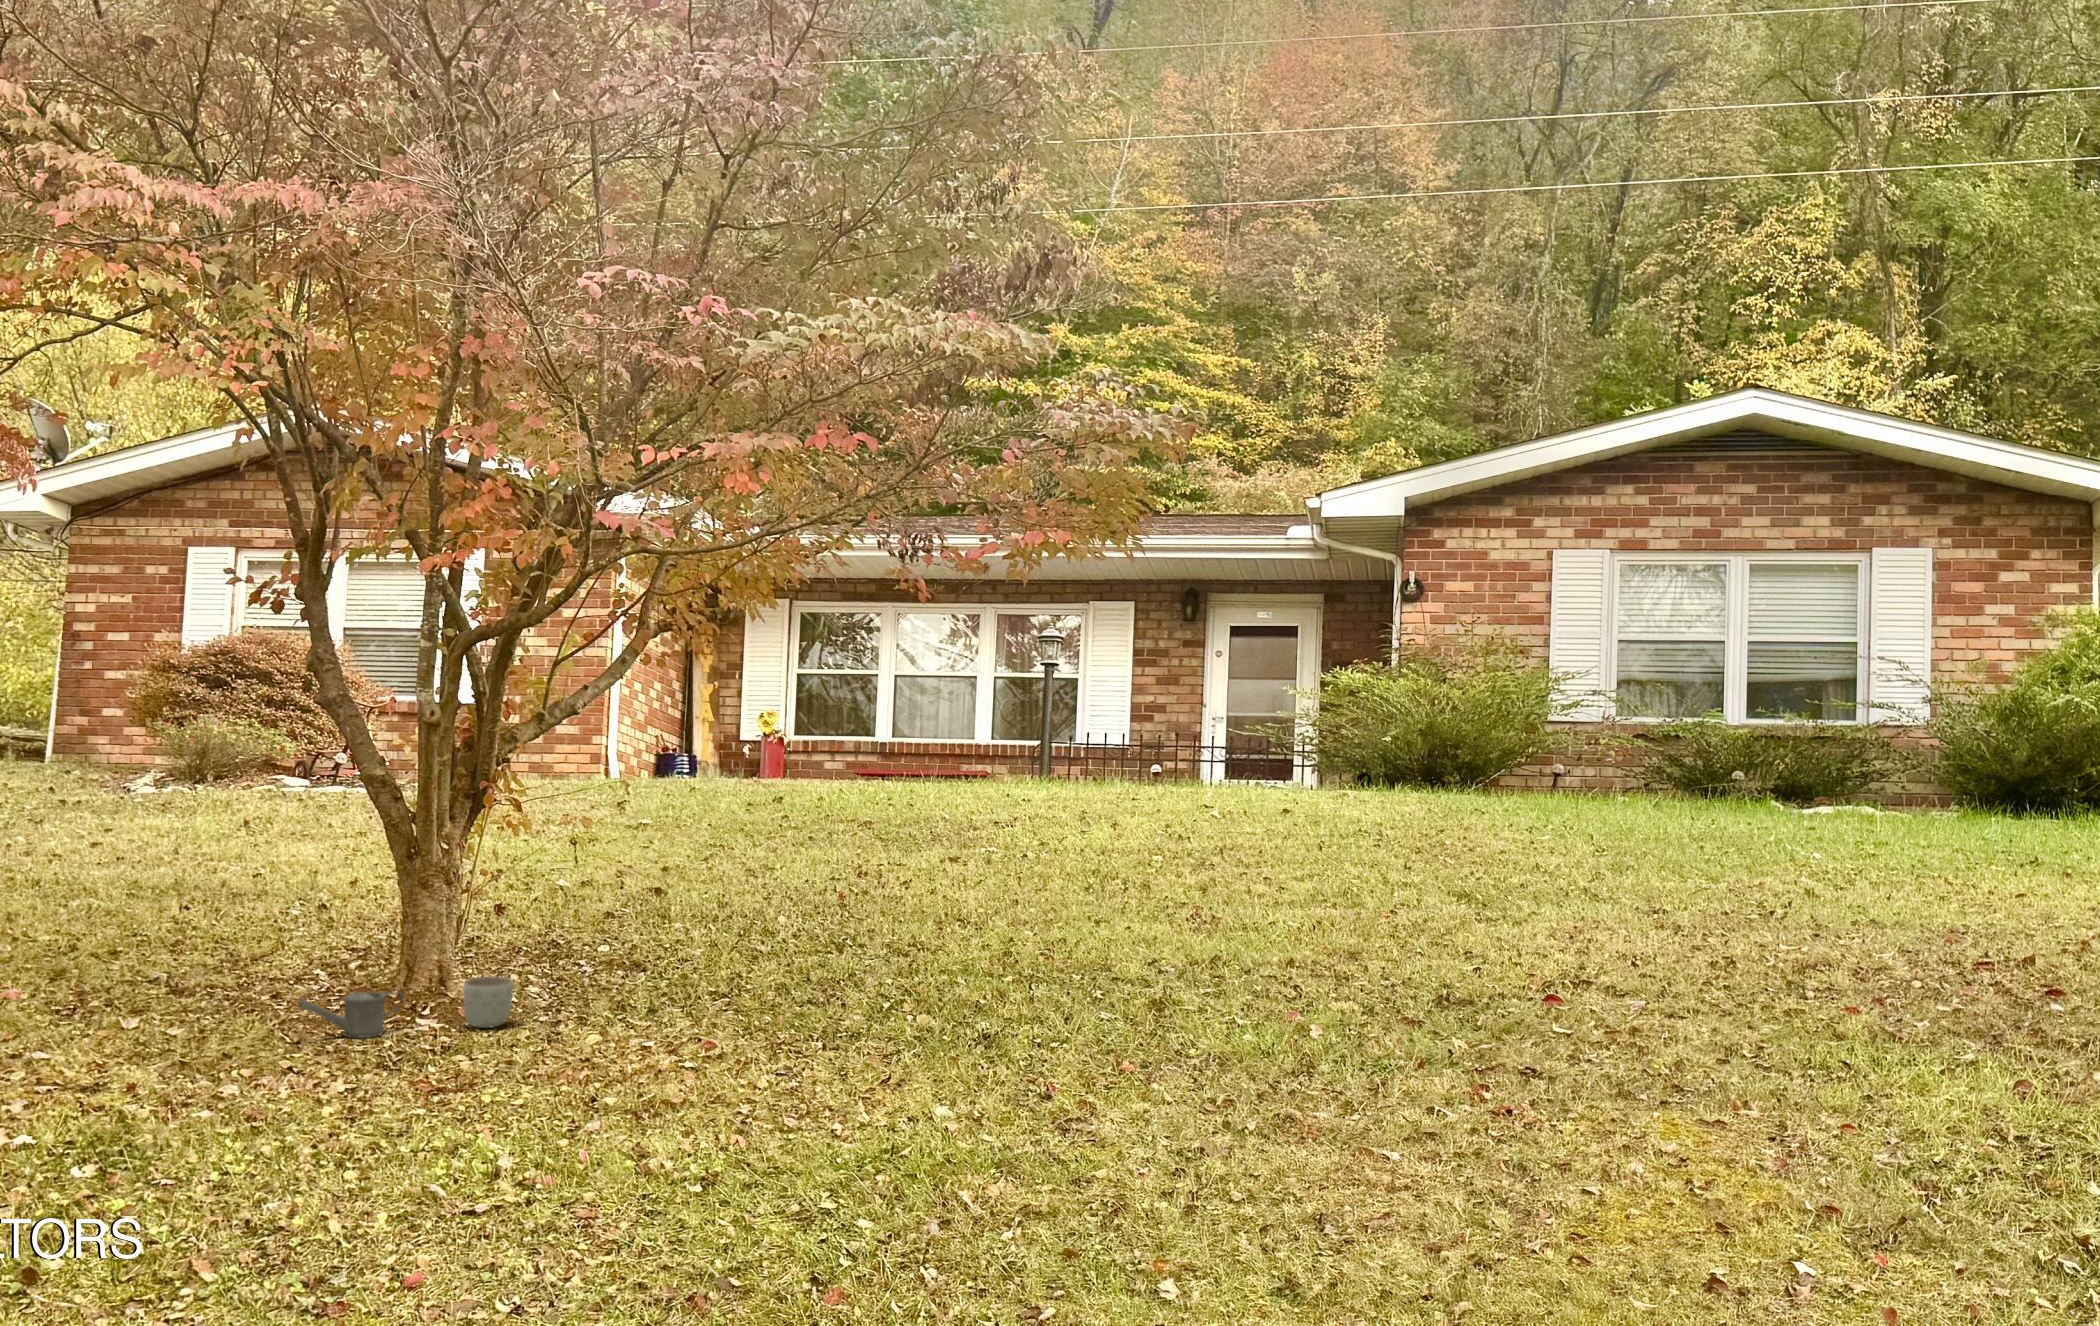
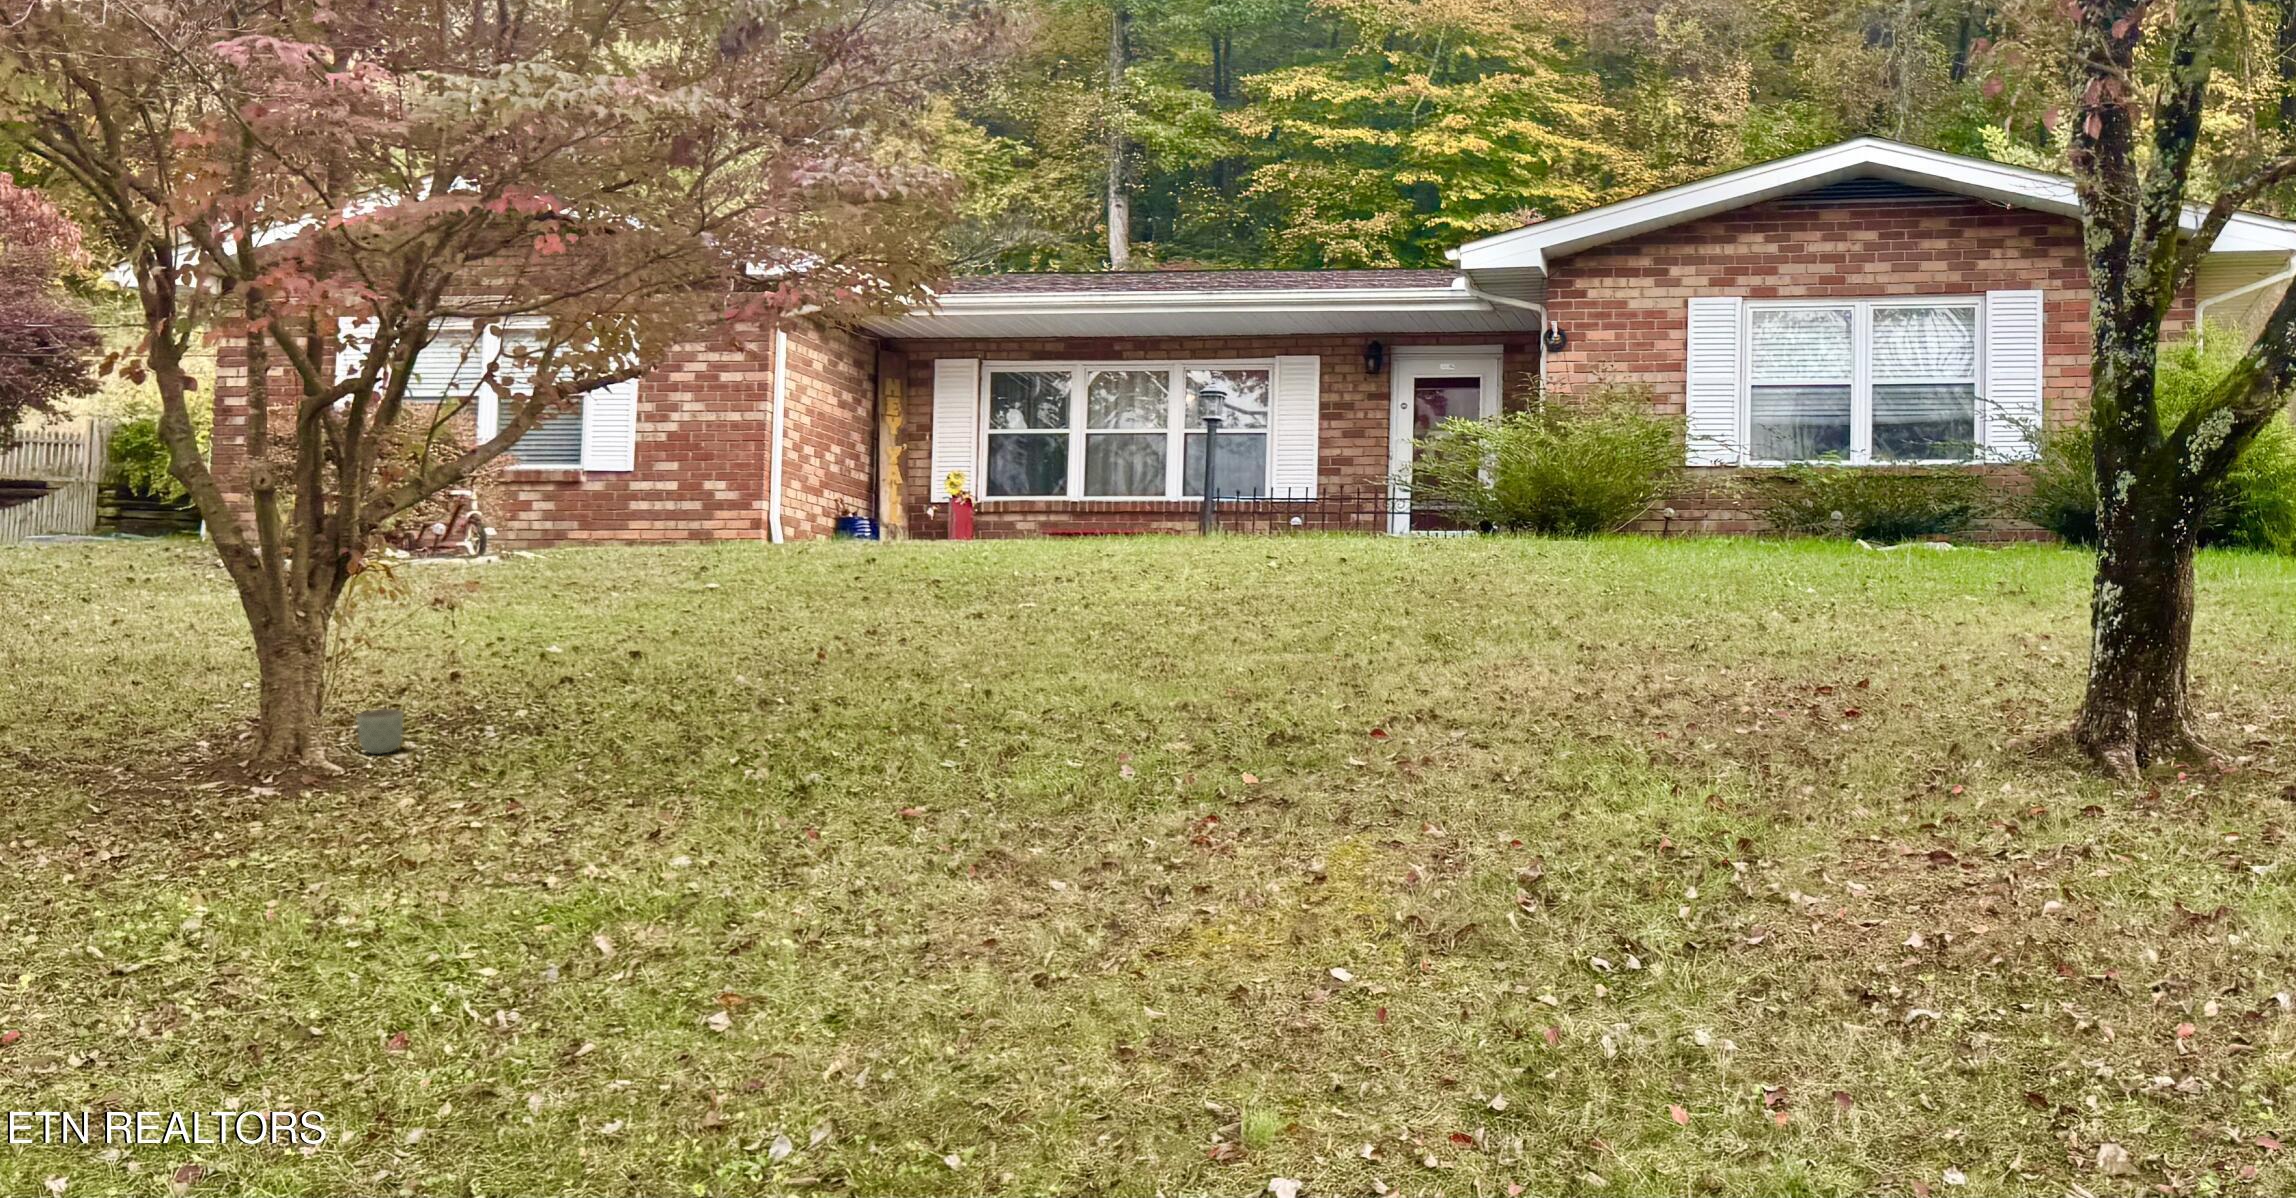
watering can: present [299,991,404,1038] -> none [203,722,303,763]

